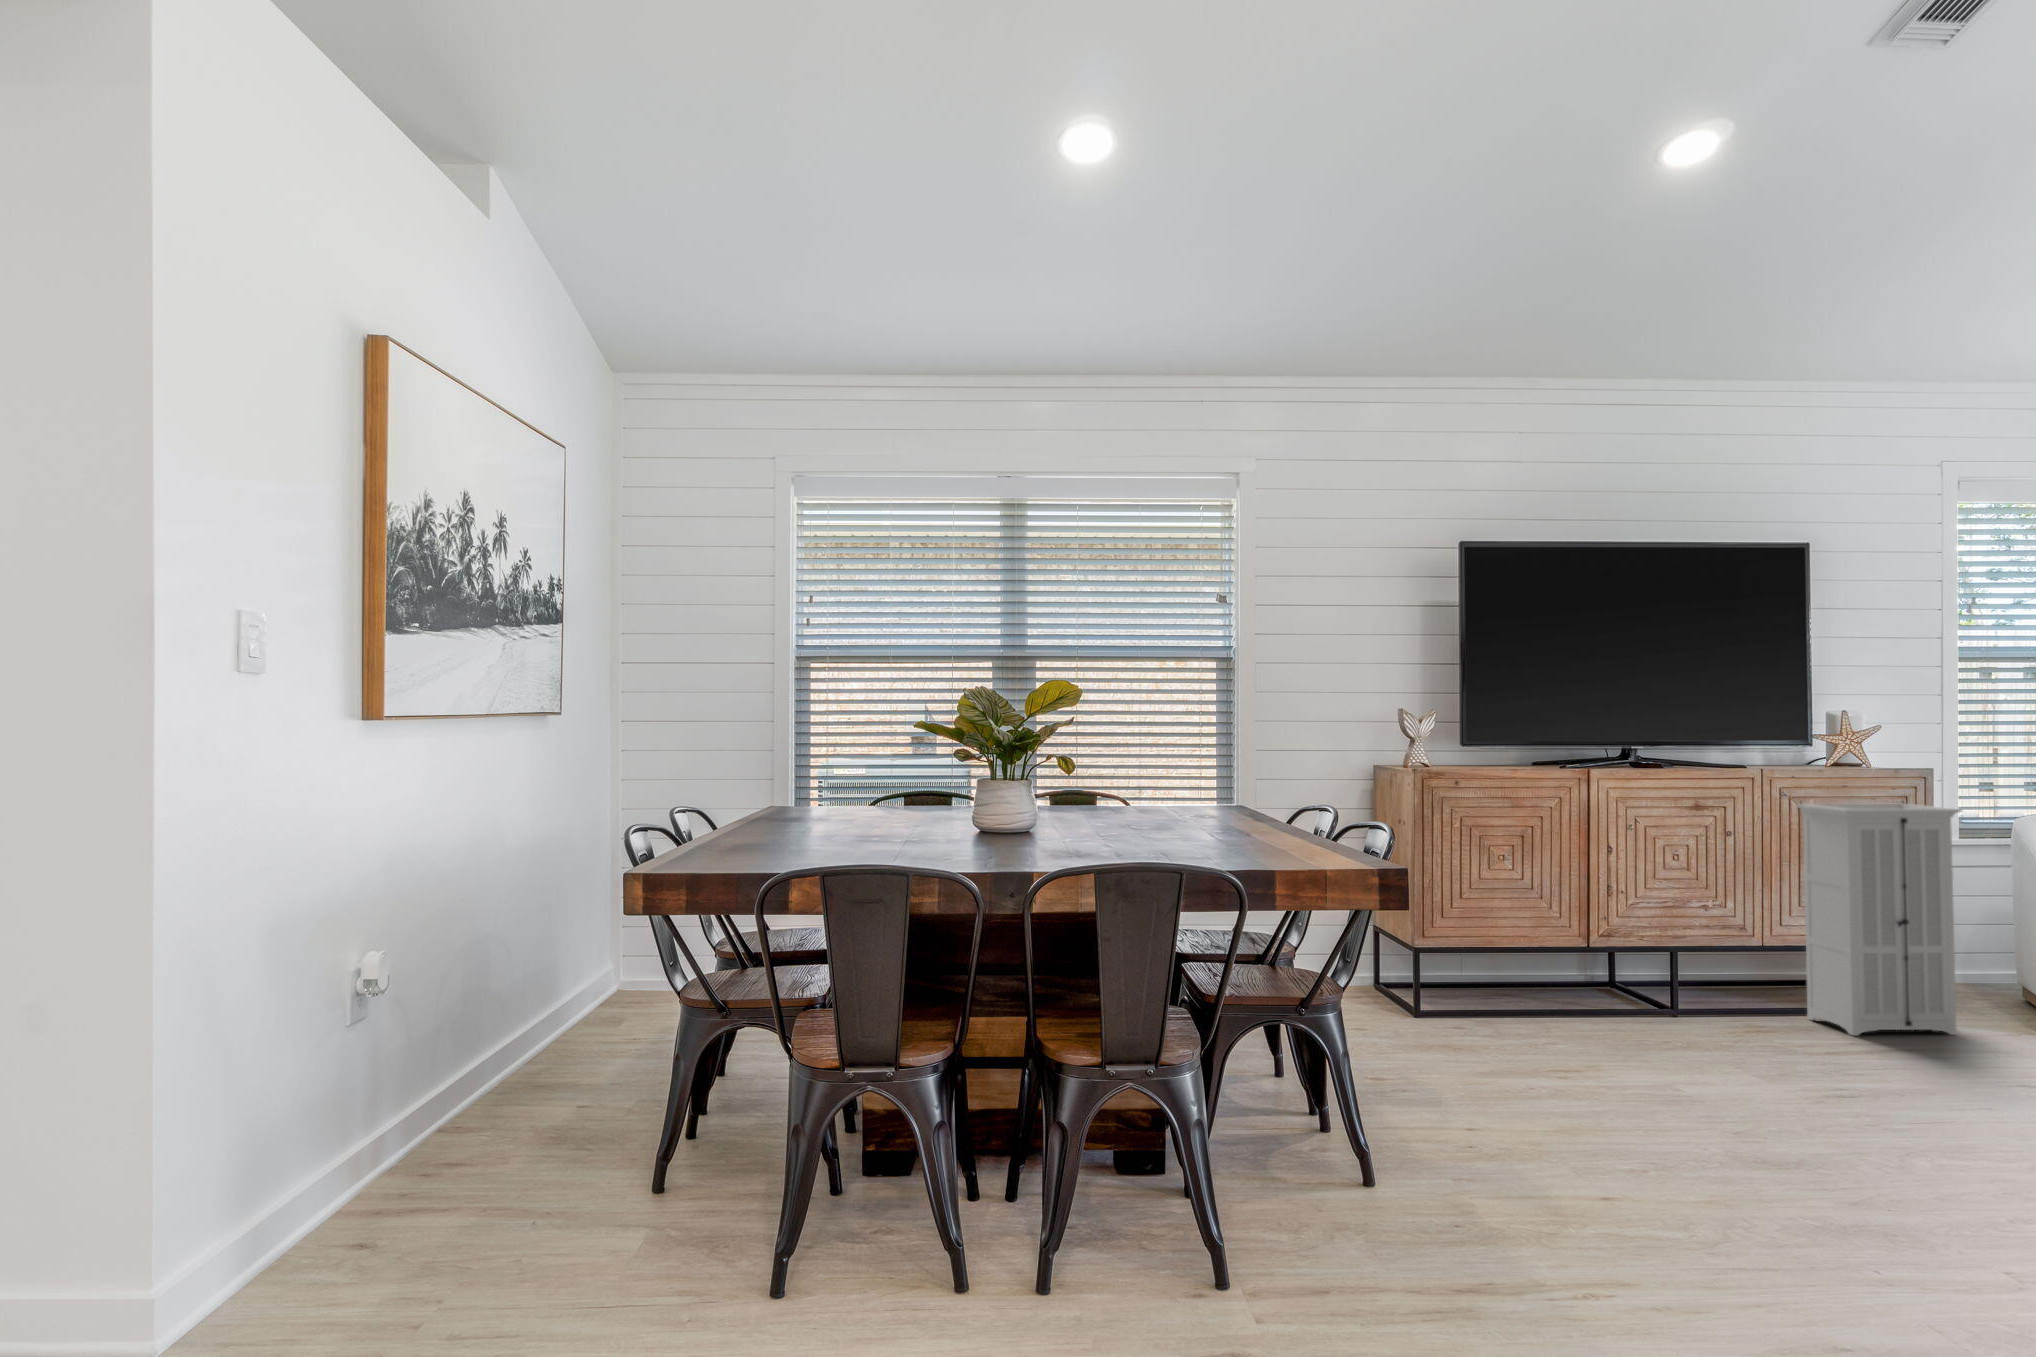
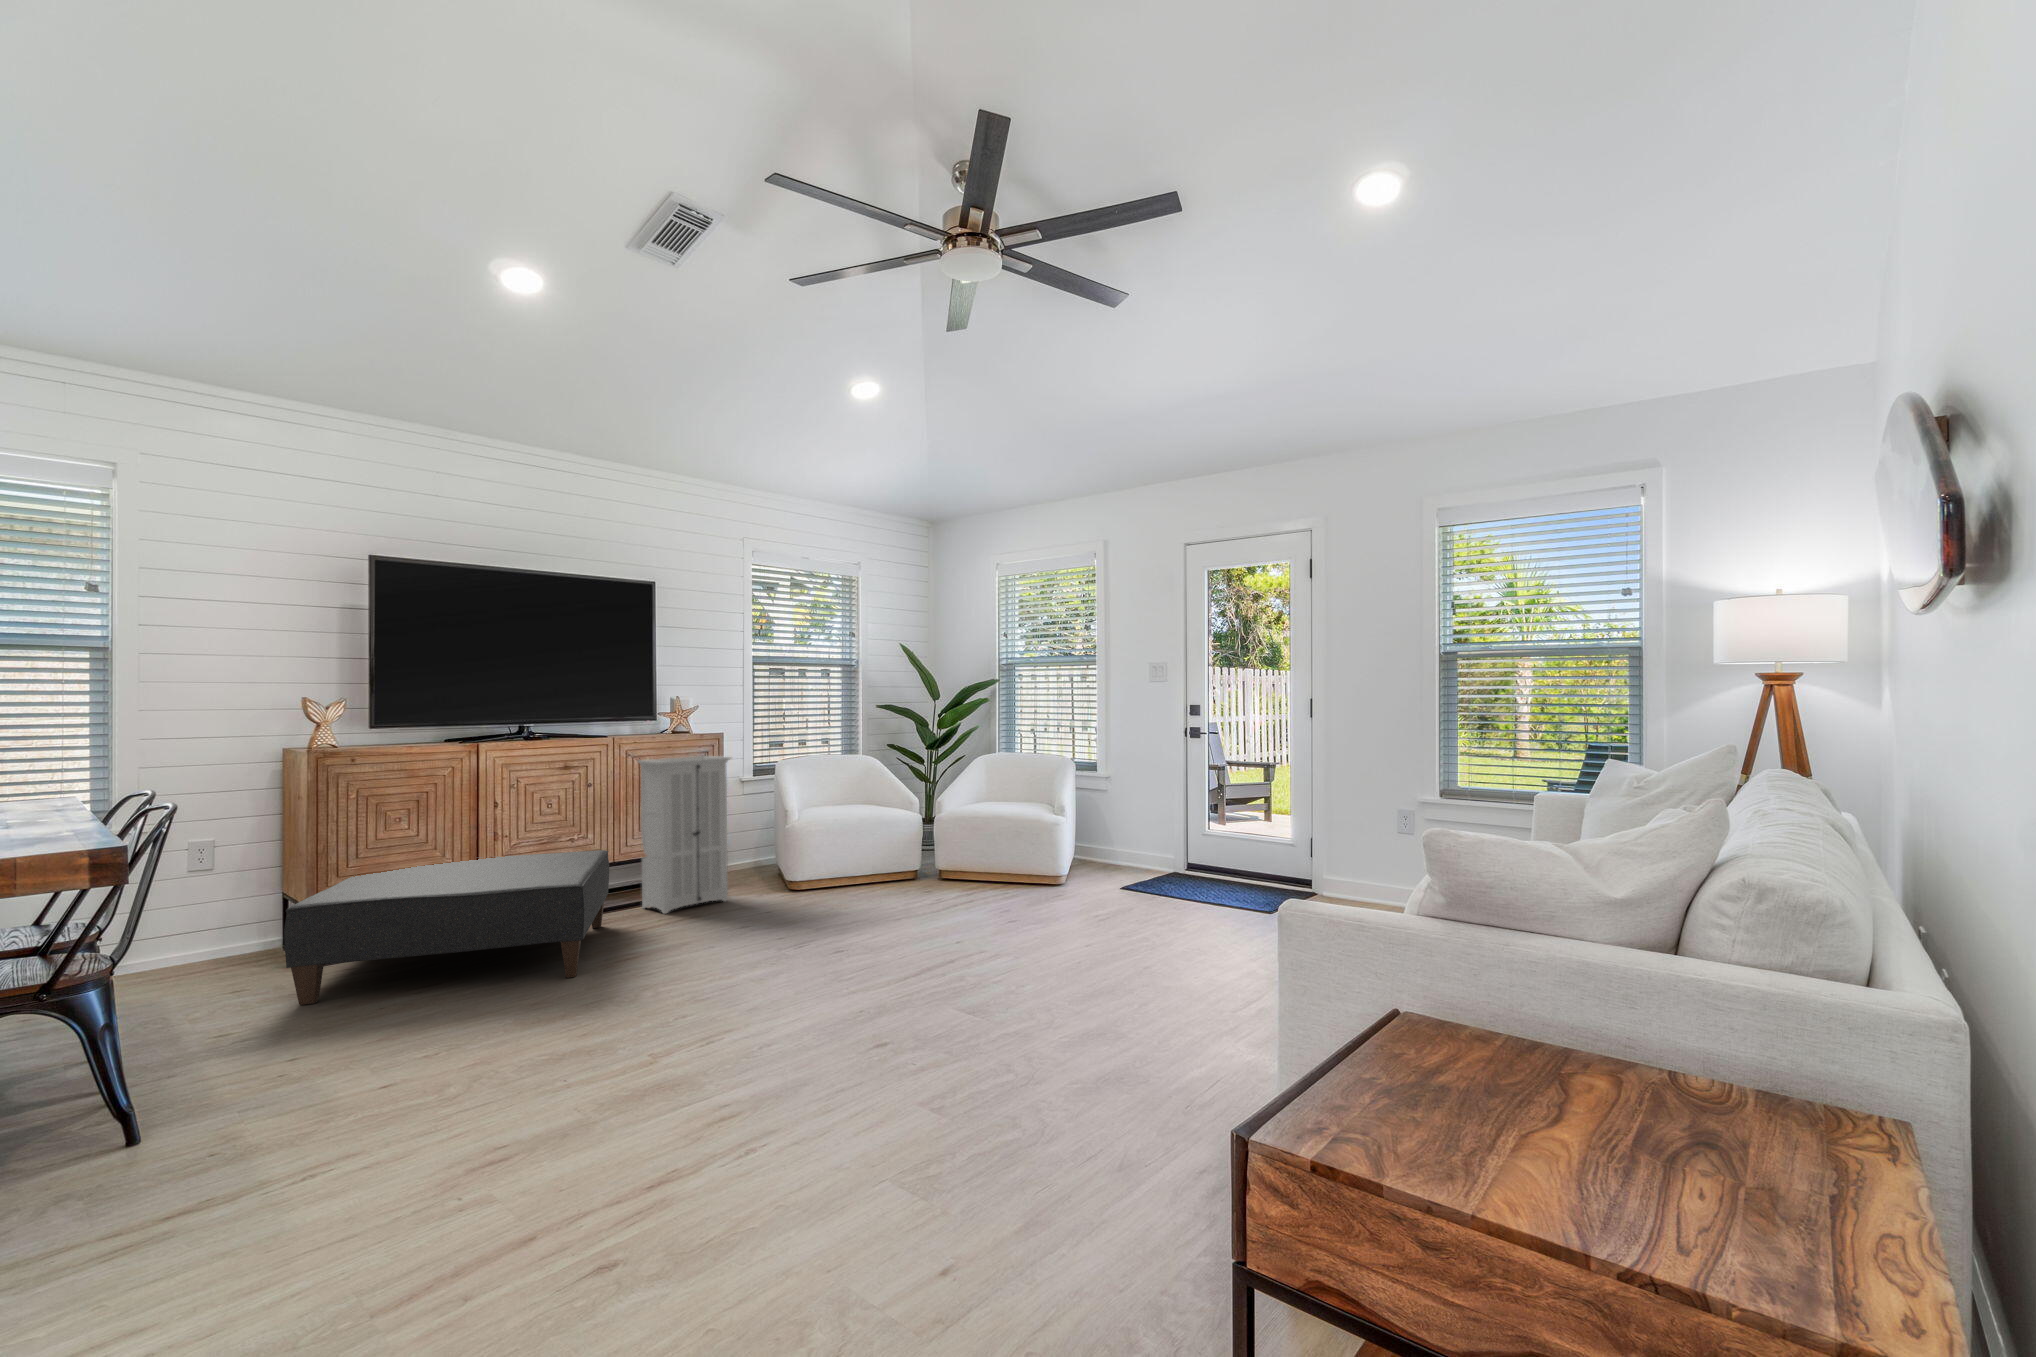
ottoman: none [1417,907,1784,1109] -> present [284,850,609,1005]

